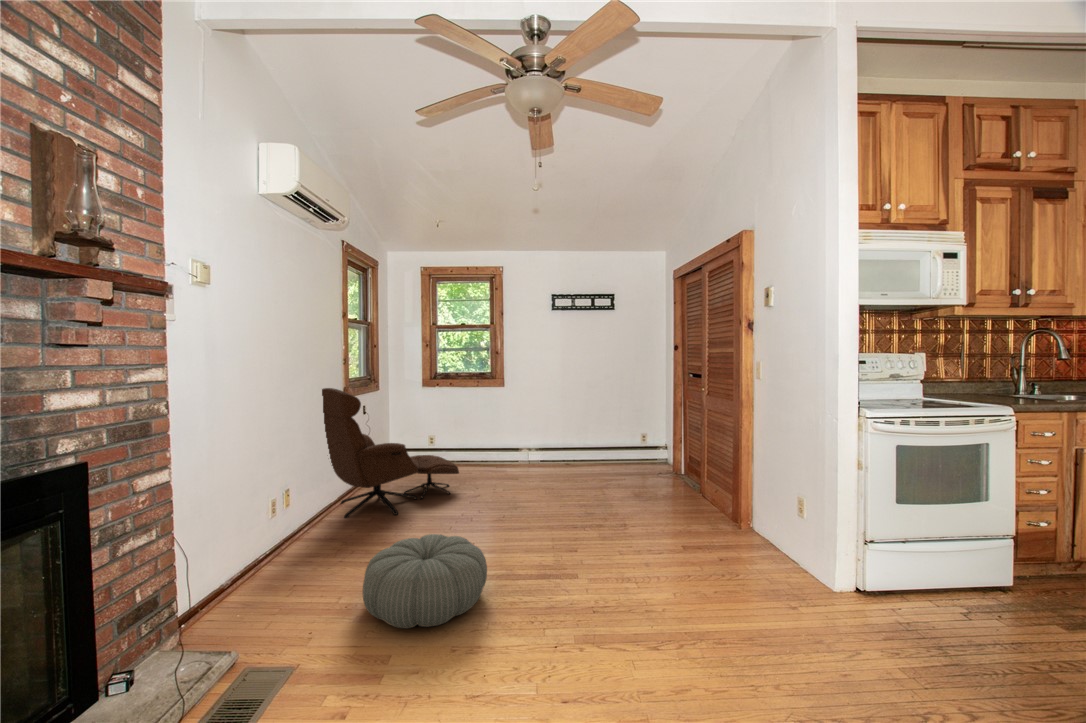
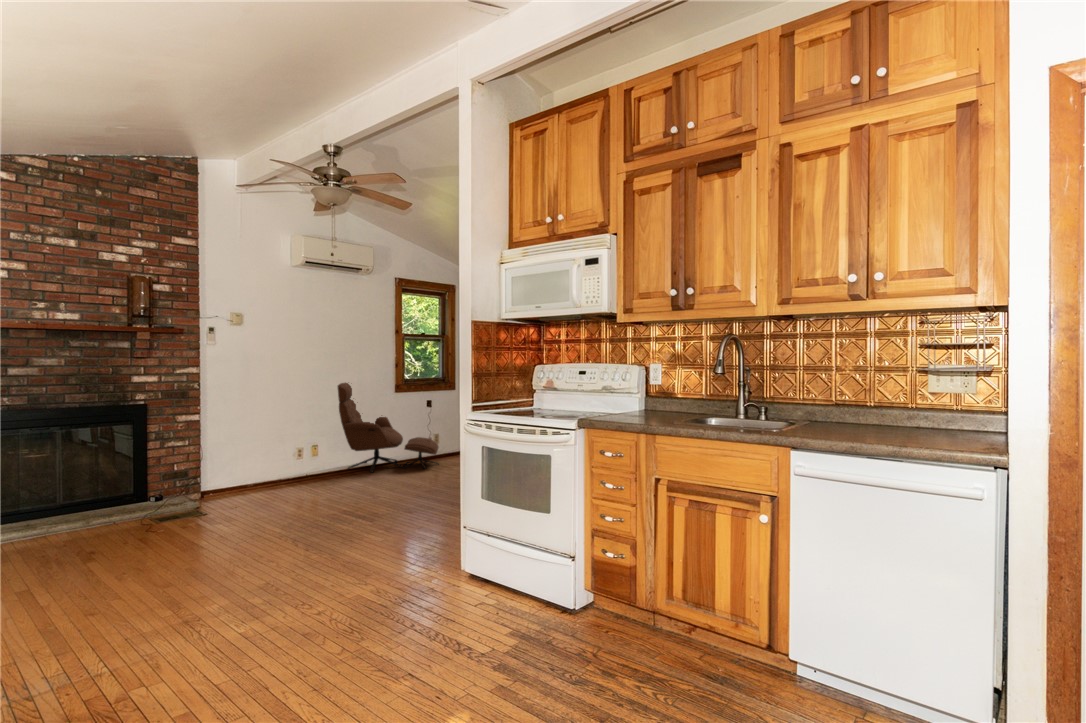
pouf: present [362,534,487,628] -> none [241,473,321,515]

